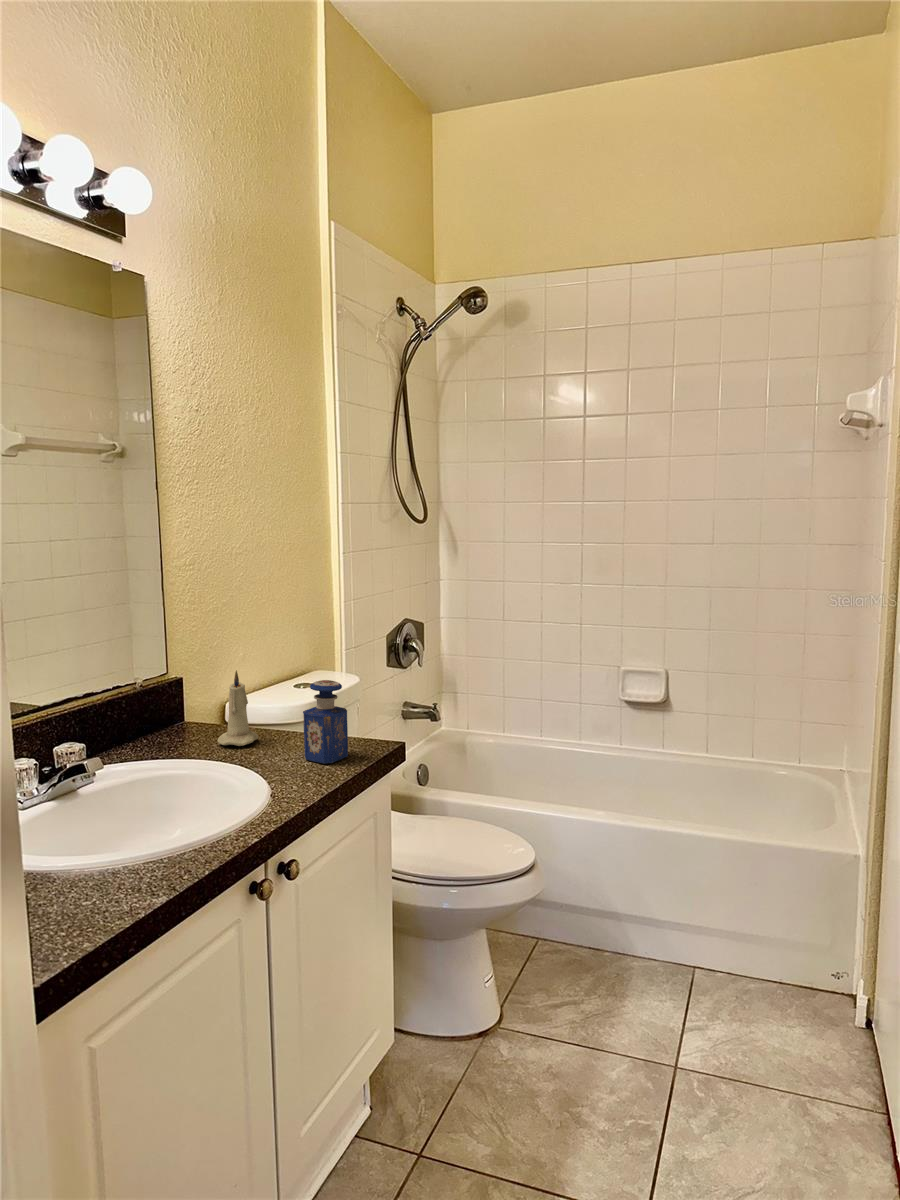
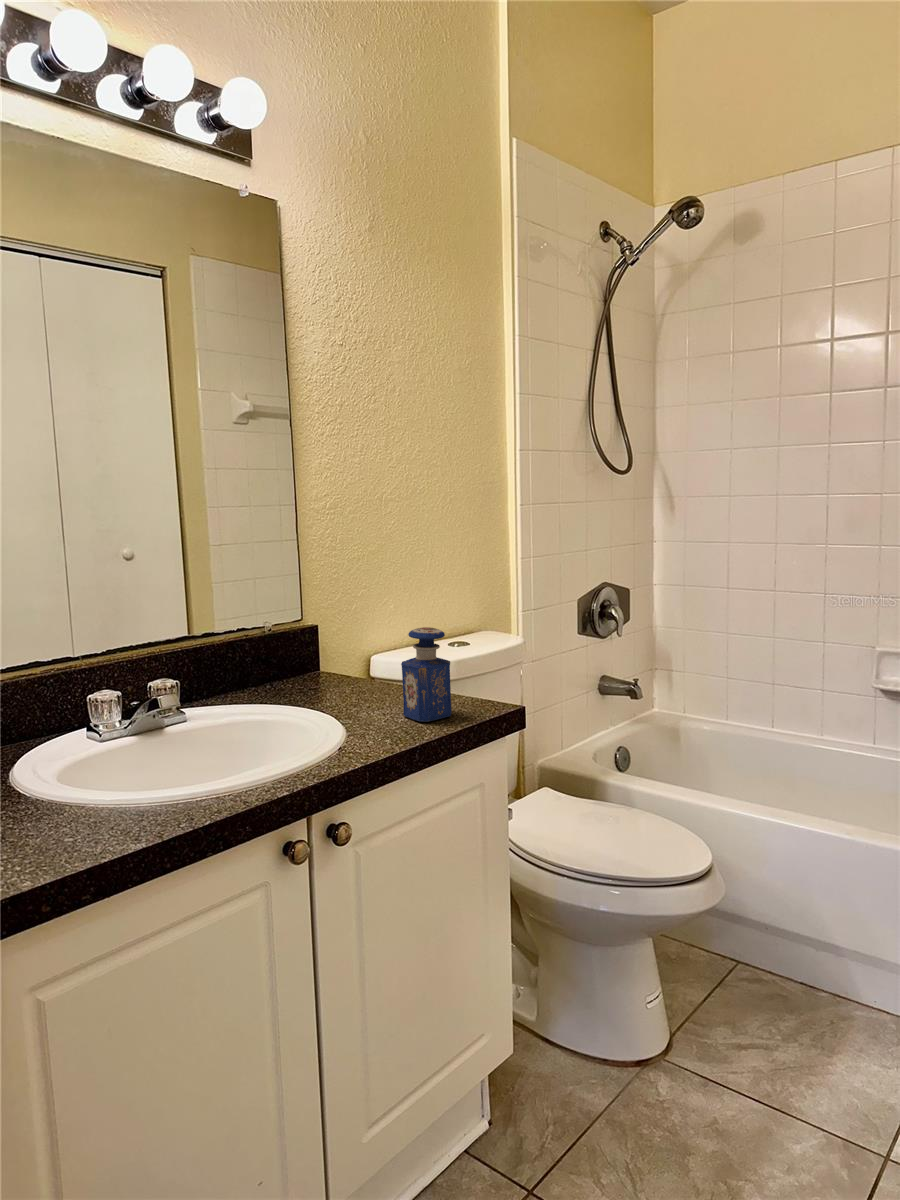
candle: present [218,670,258,746] -> none [327,615,372,697]

